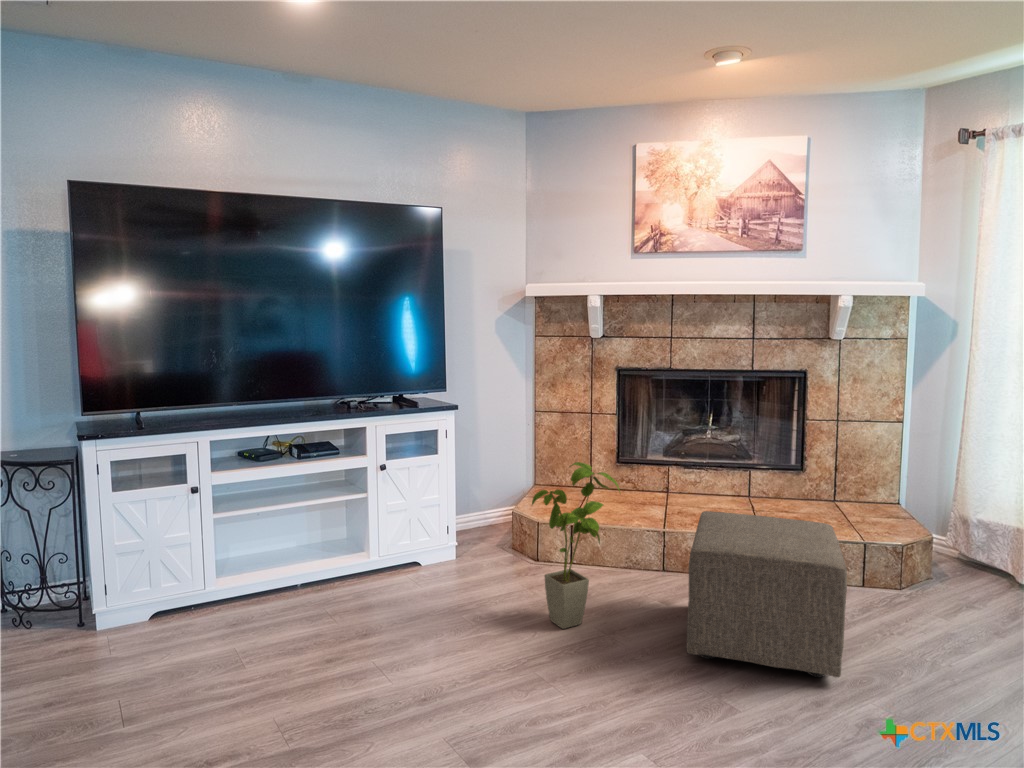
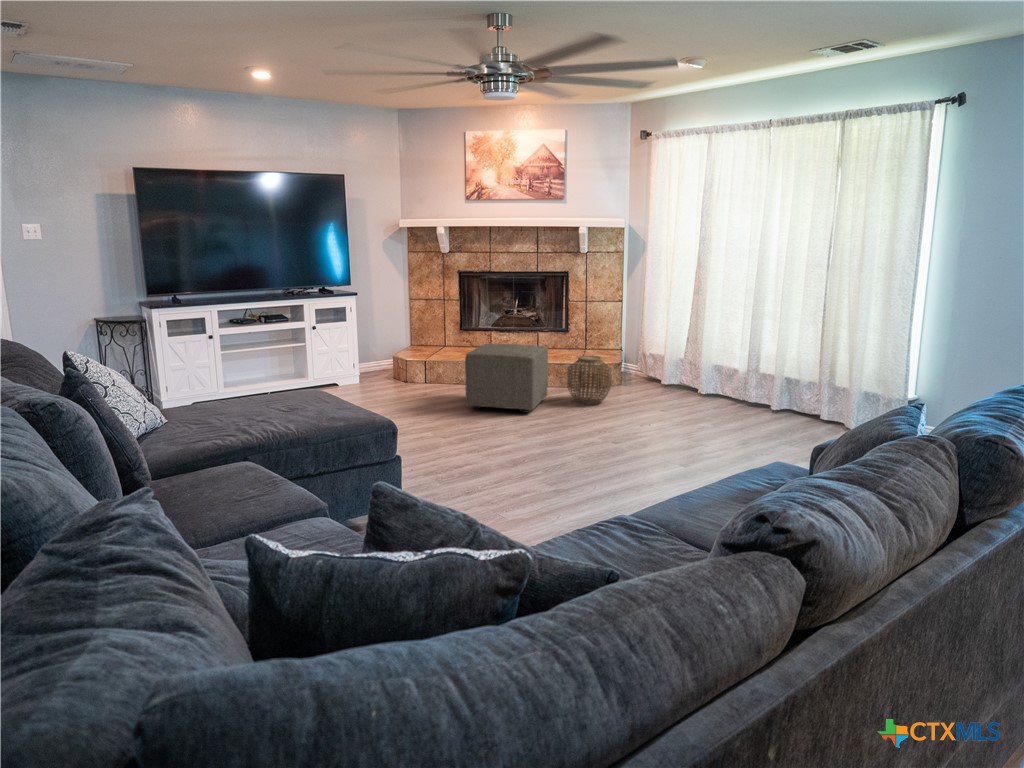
house plant: present [532,462,620,629] -> none [392,316,436,403]
woven basket: none [871,543,973,647] -> present [567,356,611,404]

